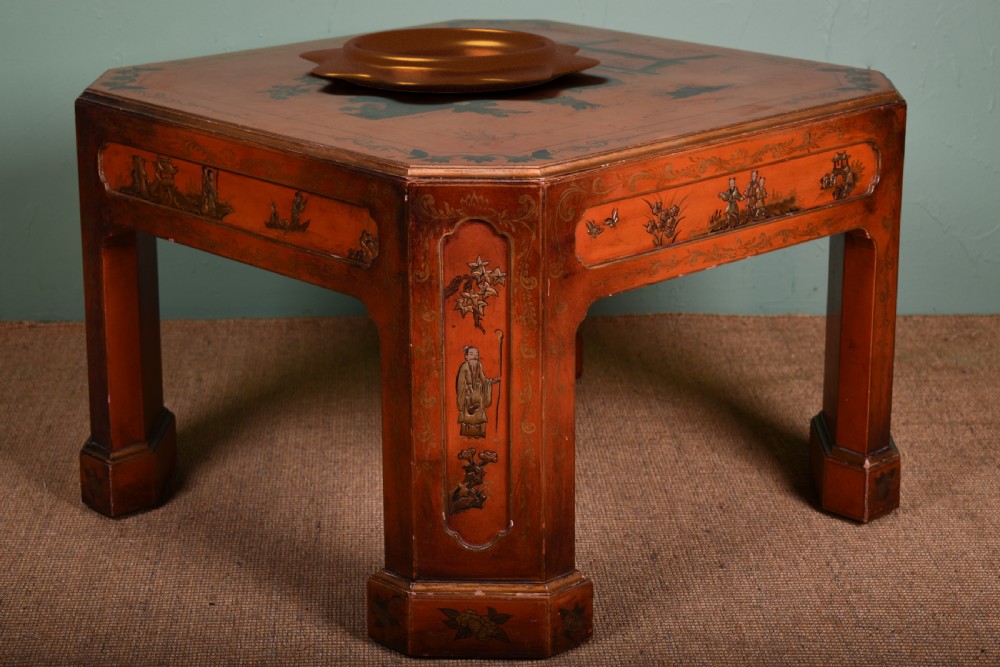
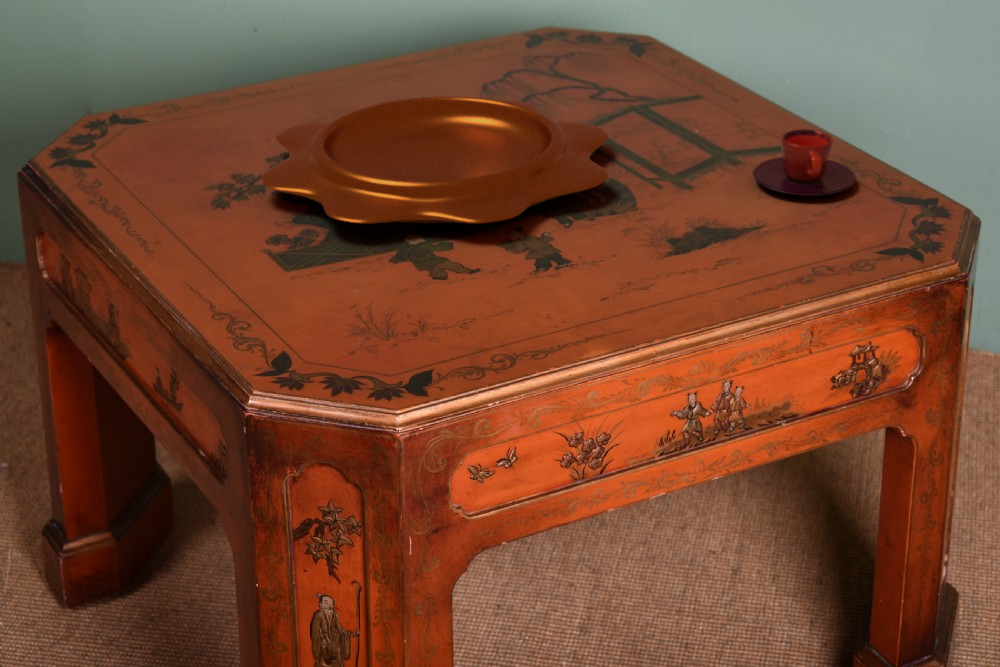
teacup: none [706,27,788,70] -> present [753,129,856,196]

